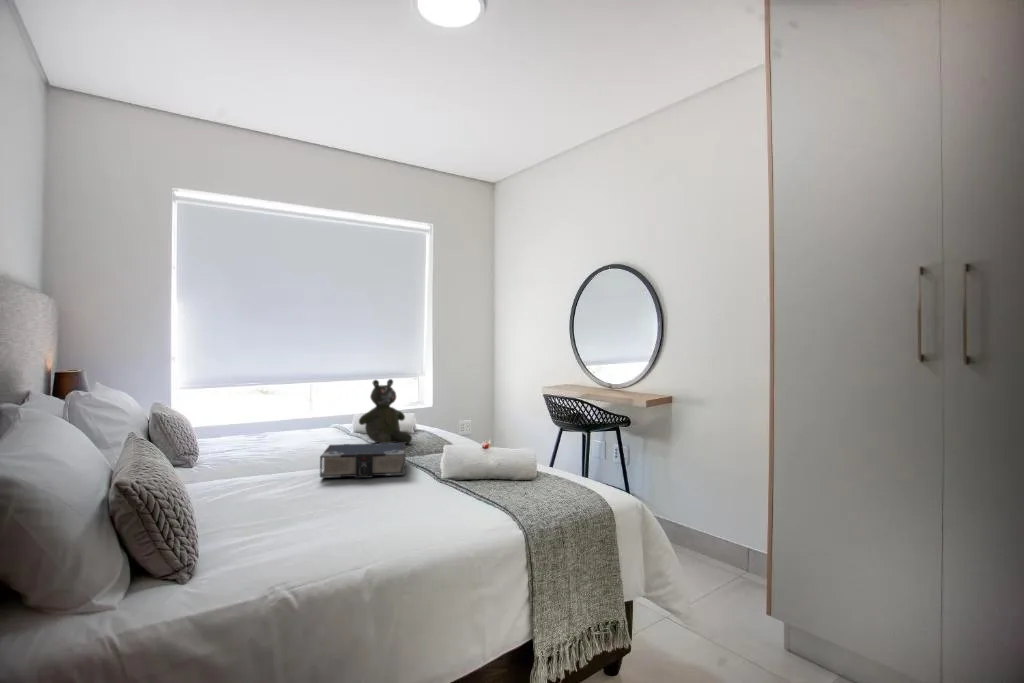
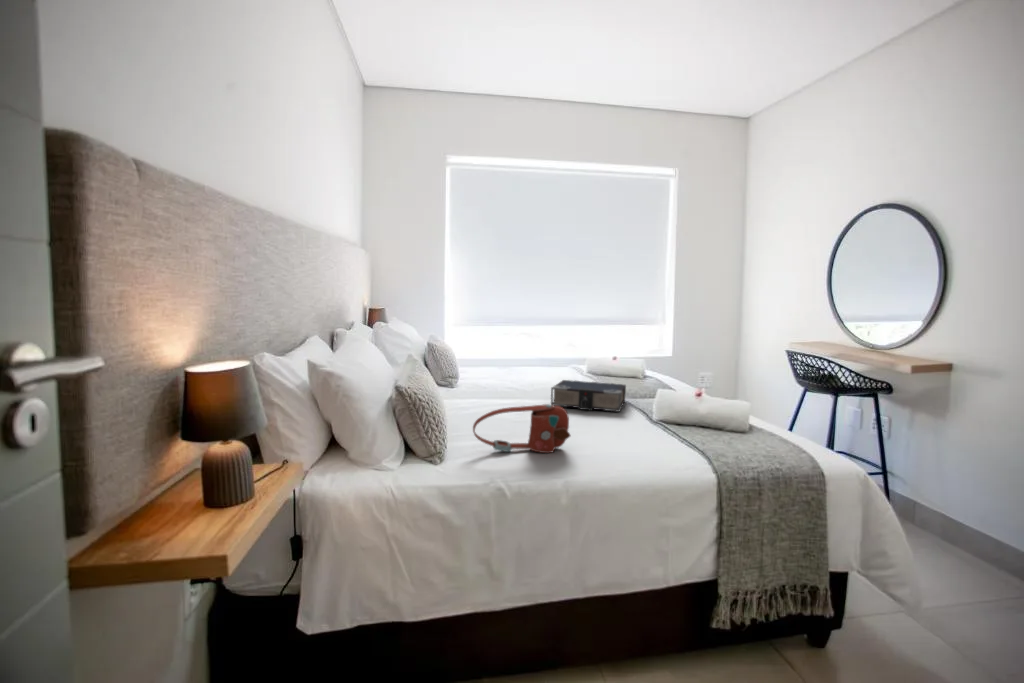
teddy bear: present [359,379,412,444] -> none [592,329,638,387]
handbag: none [237,478,368,547] -> present [473,404,570,453]

